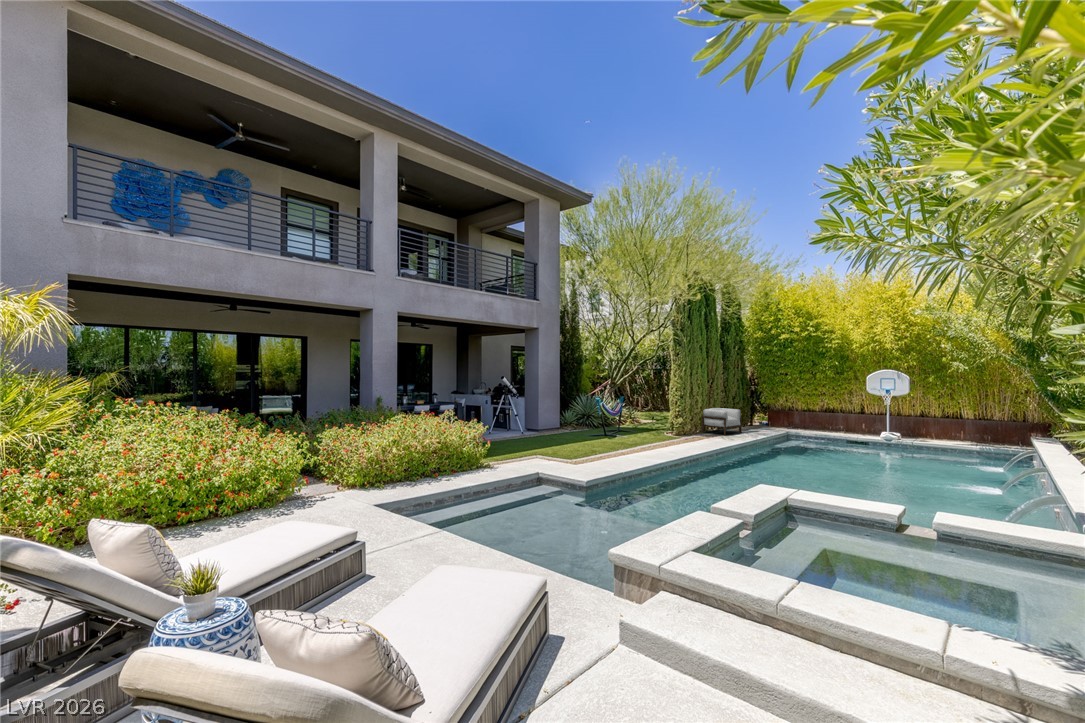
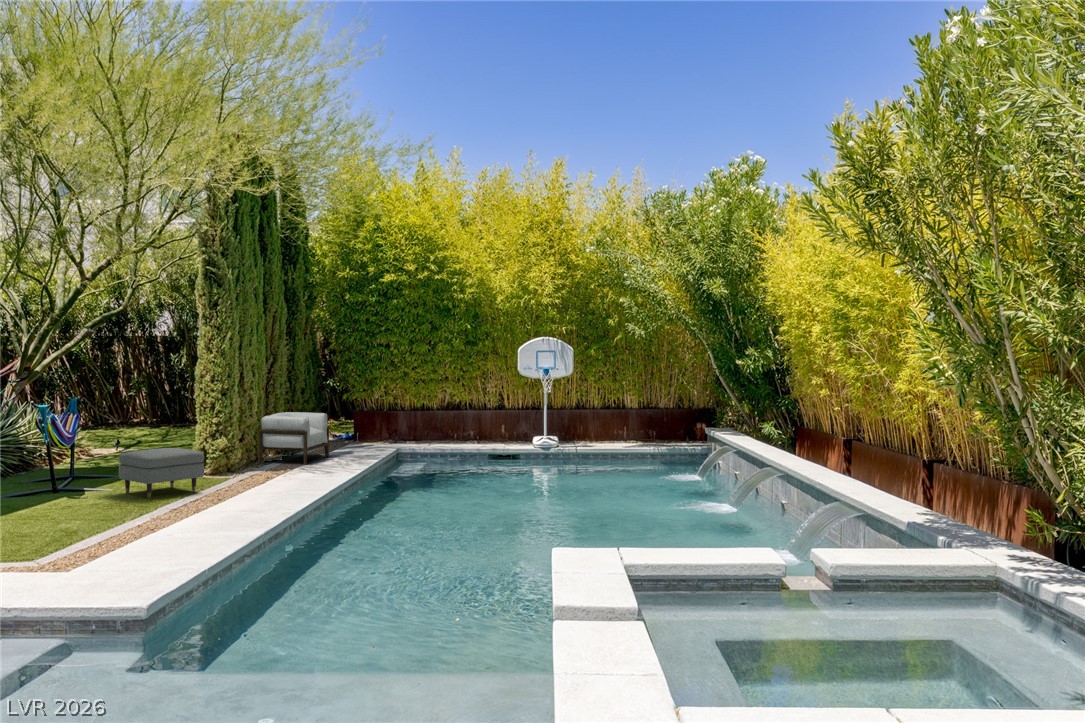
ottoman: none [625,421,663,443] -> present [118,448,204,498]

